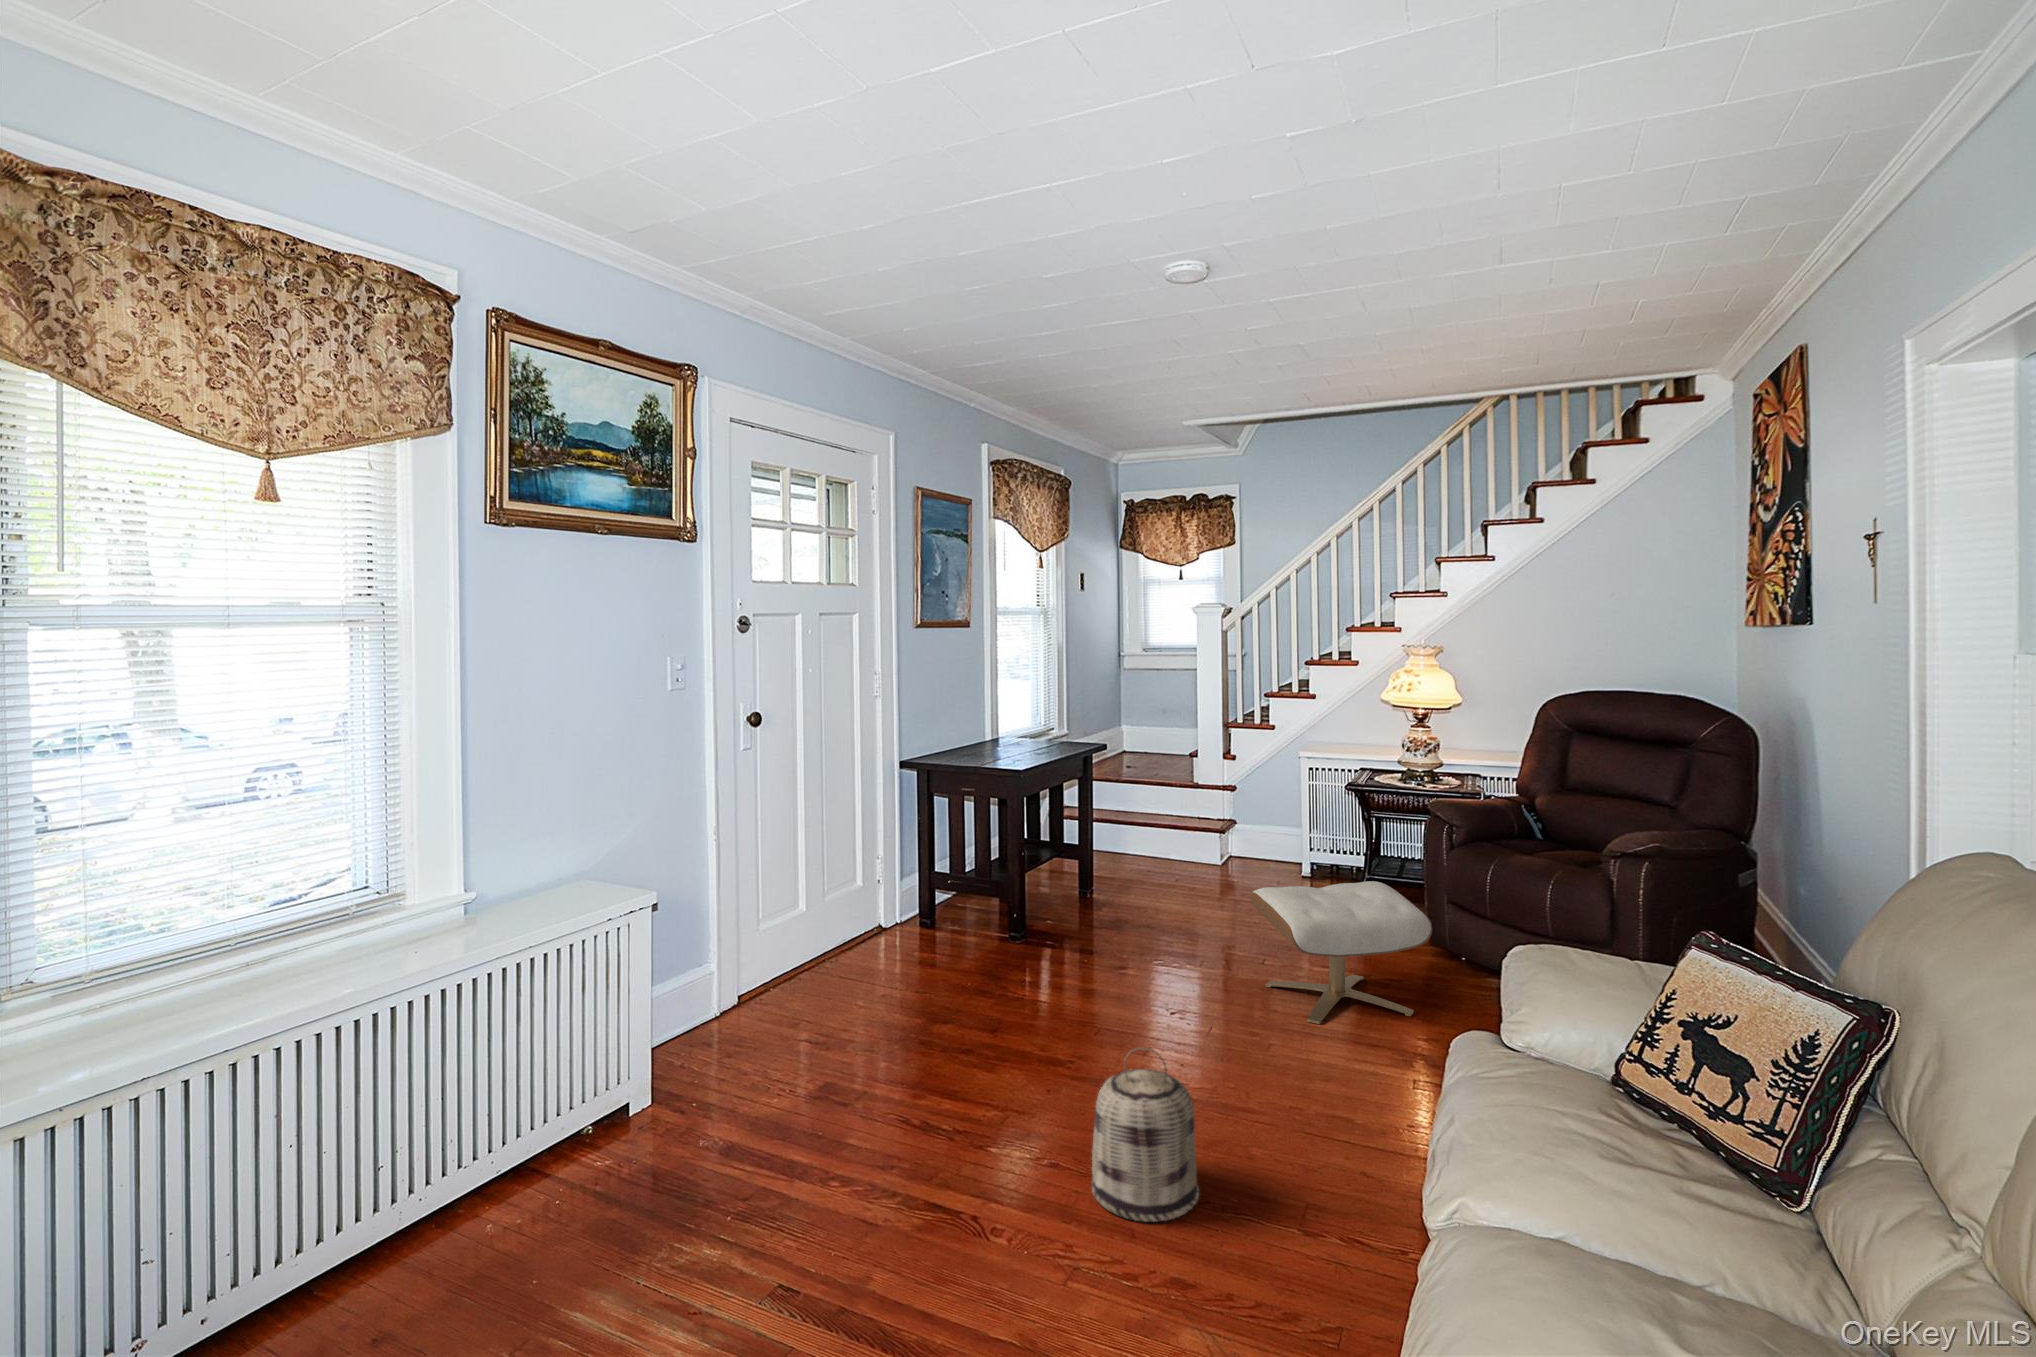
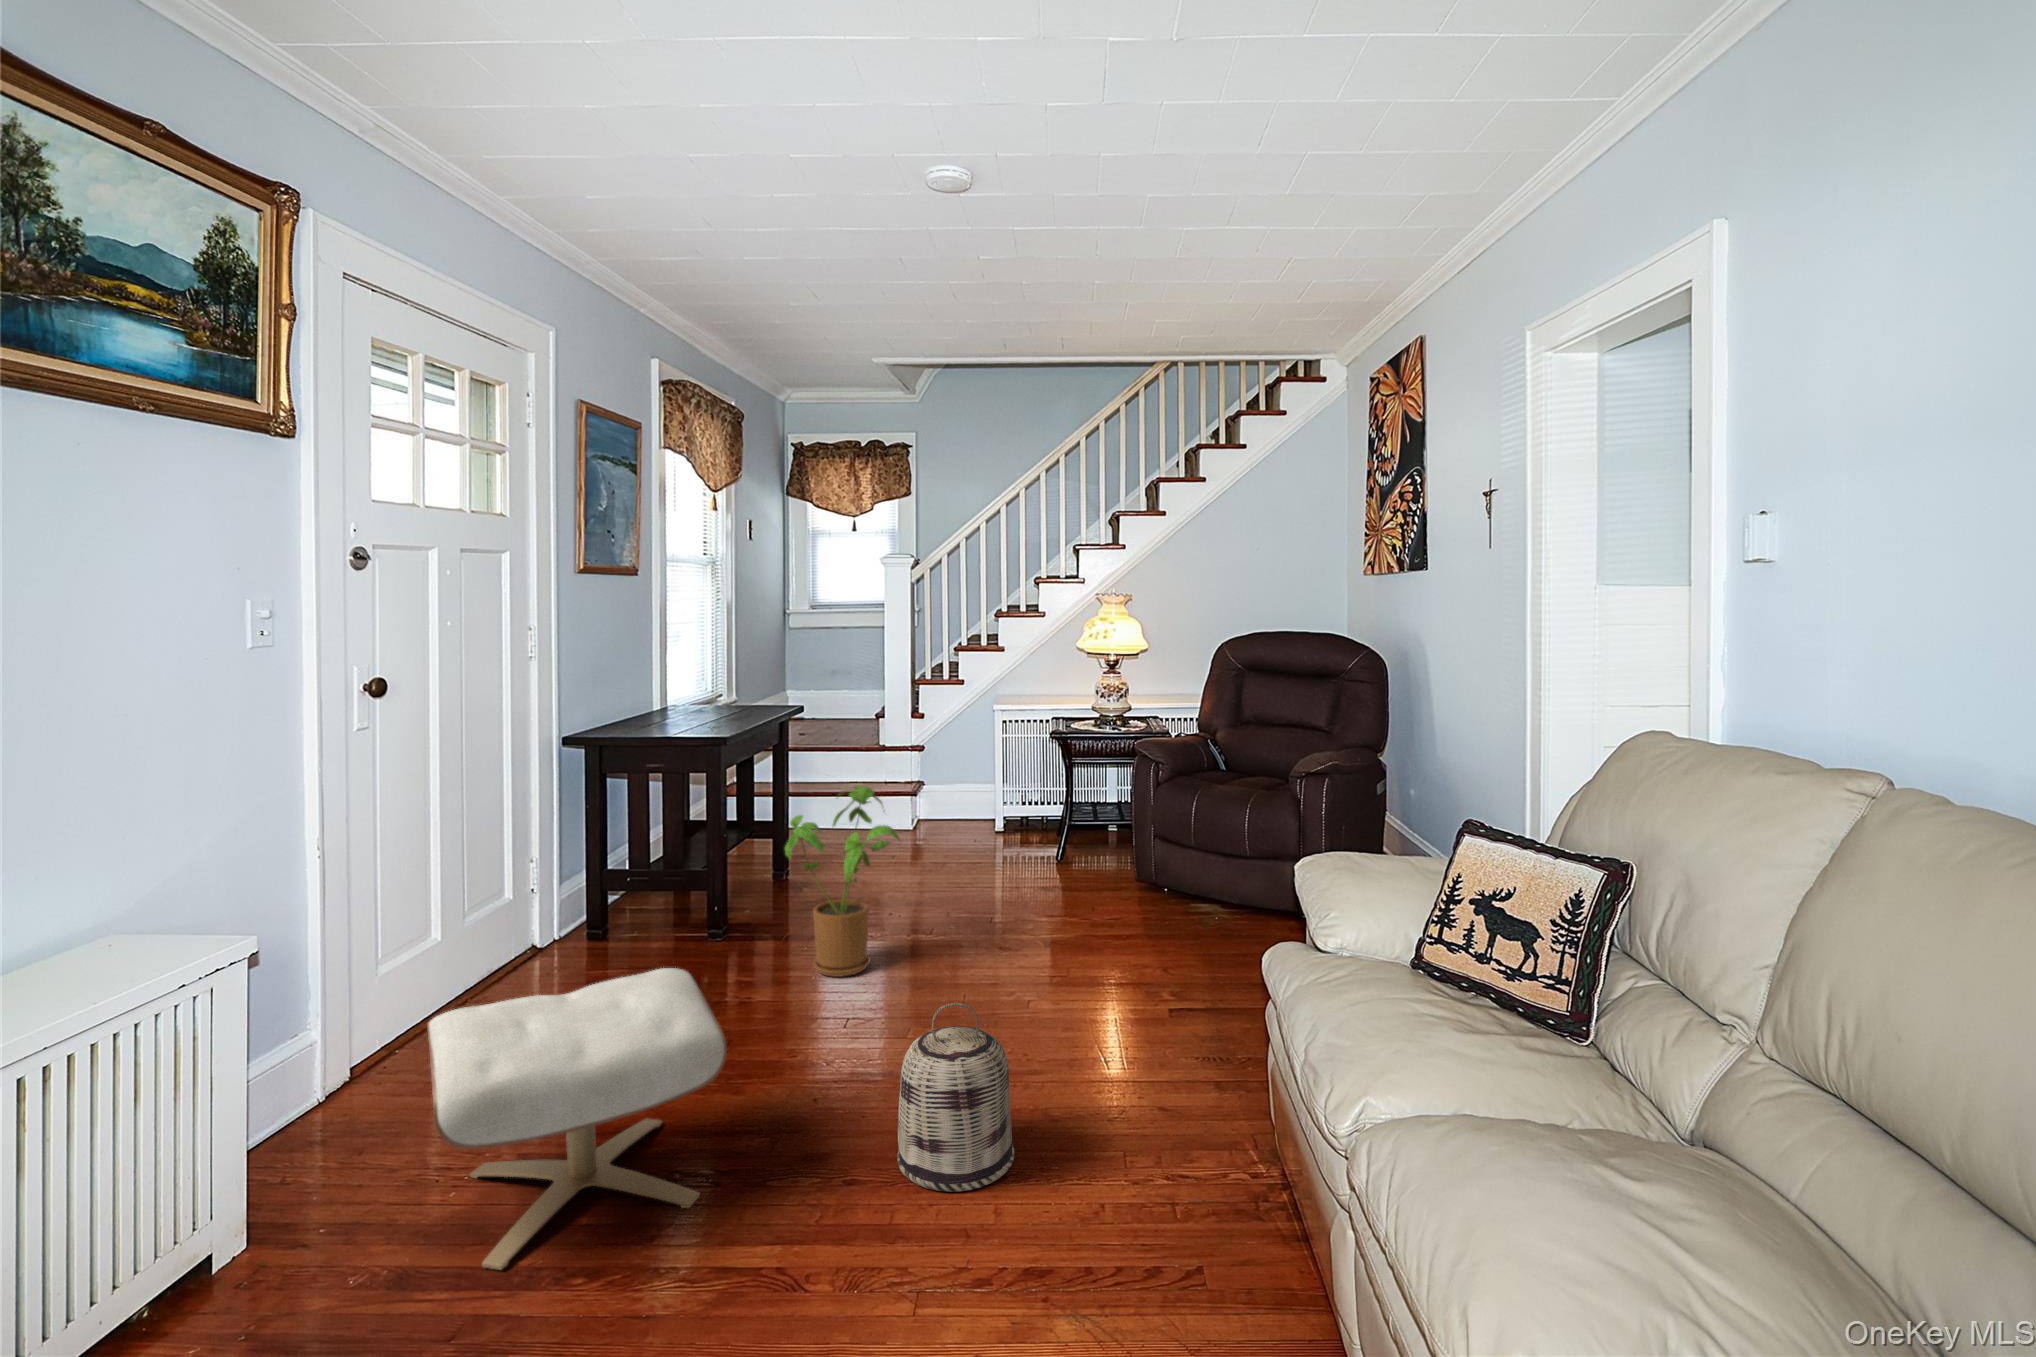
house plant: none [1055,833,1157,1010] -> present [785,785,900,977]
ottoman: present [1250,881,1432,1024] -> present [427,968,727,1270]

